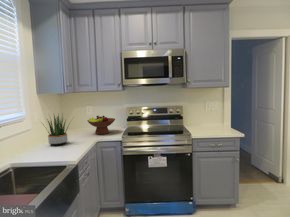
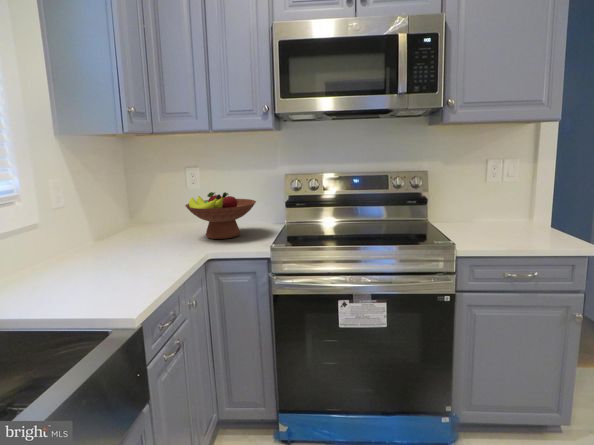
potted plant: present [47,115,70,145] -> none [44,182,144,268]

